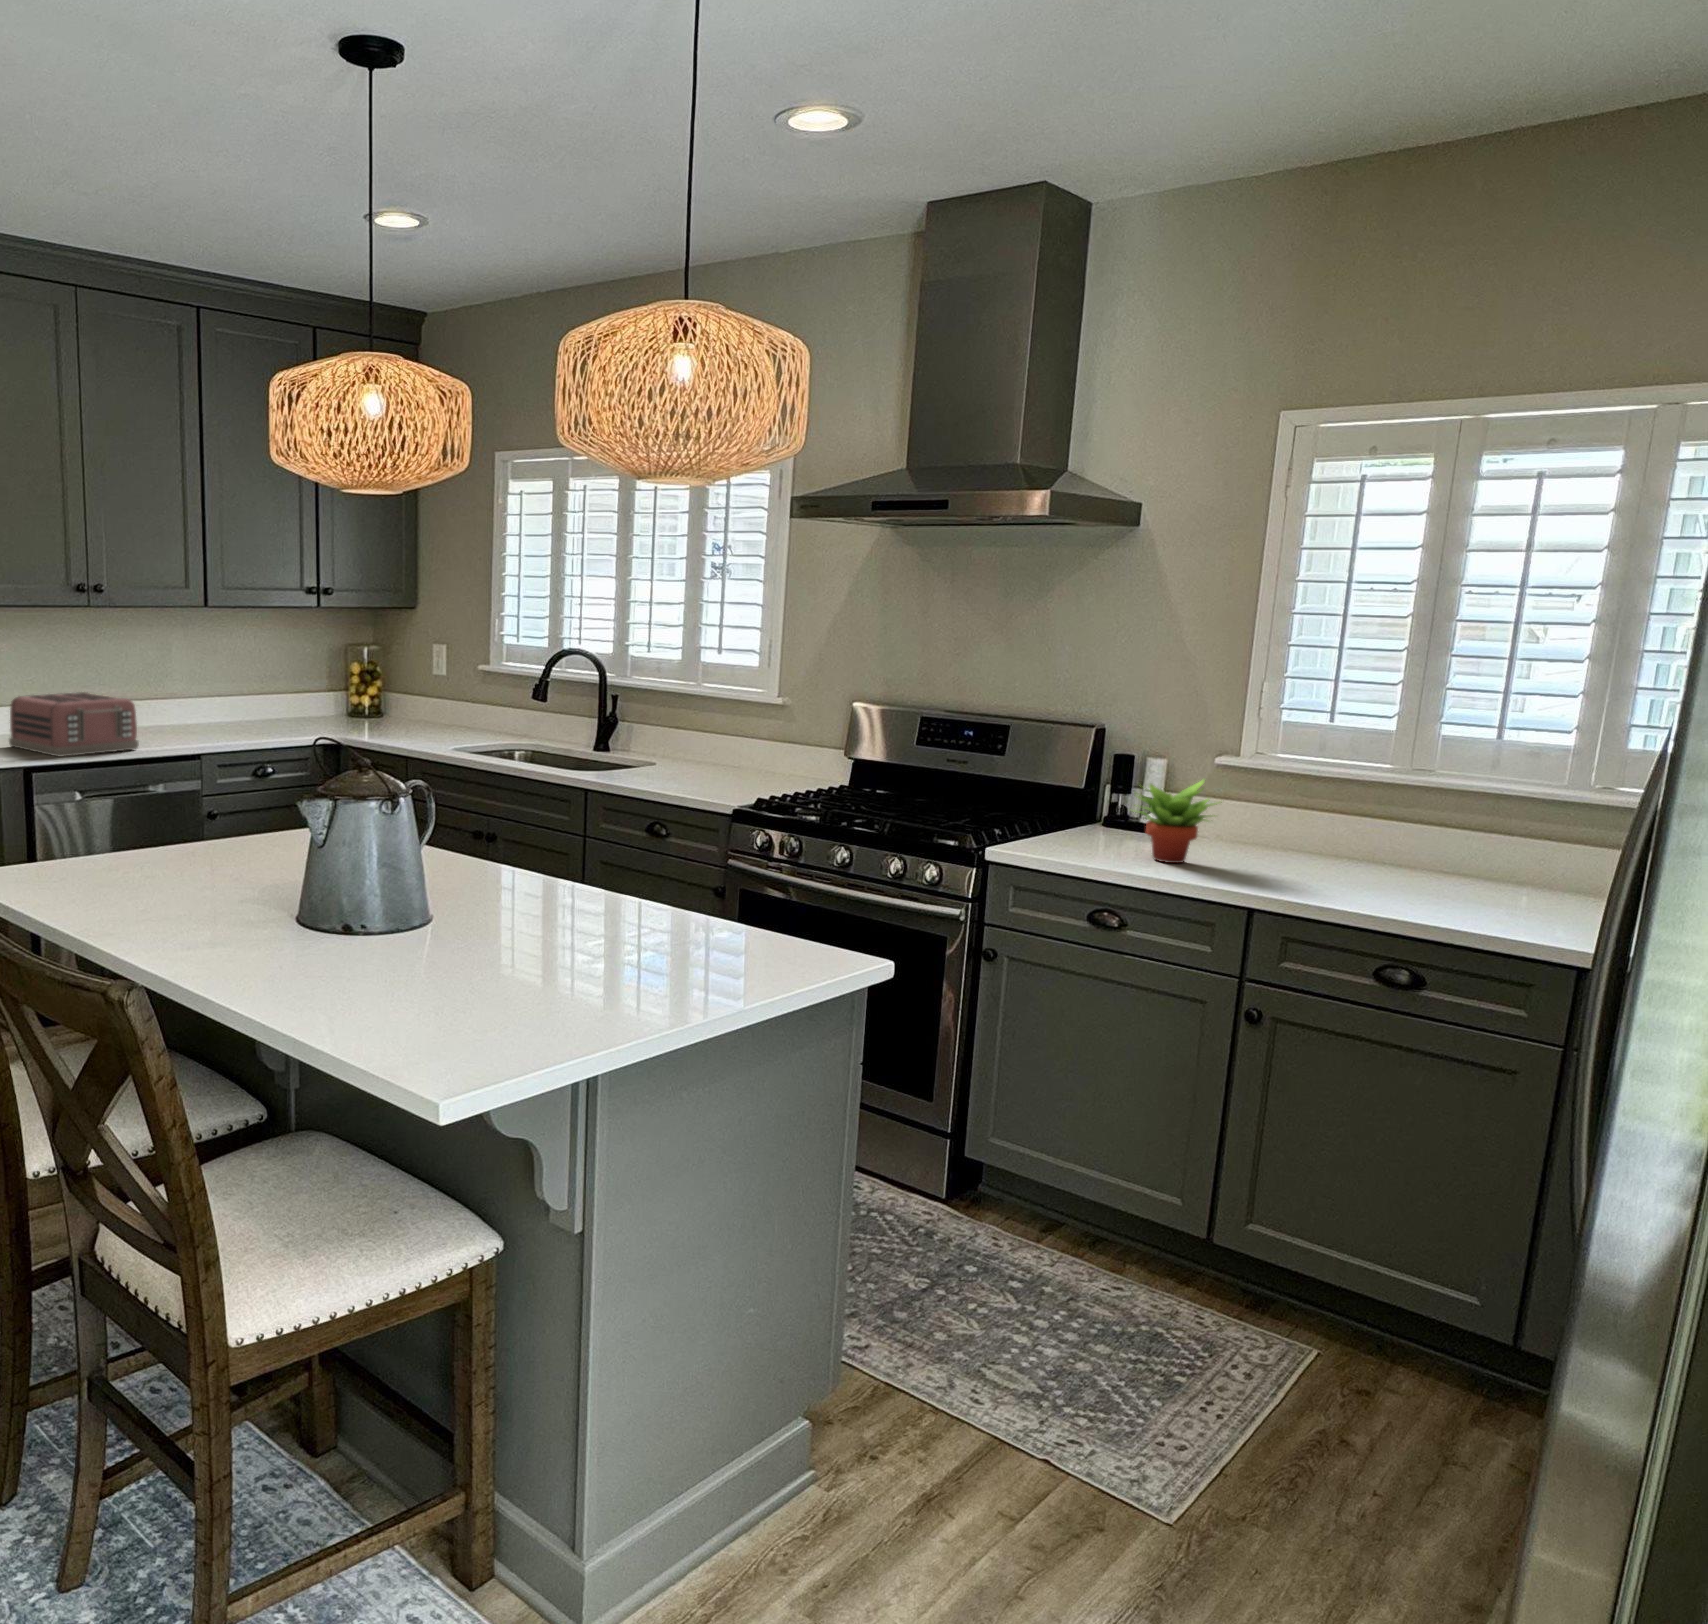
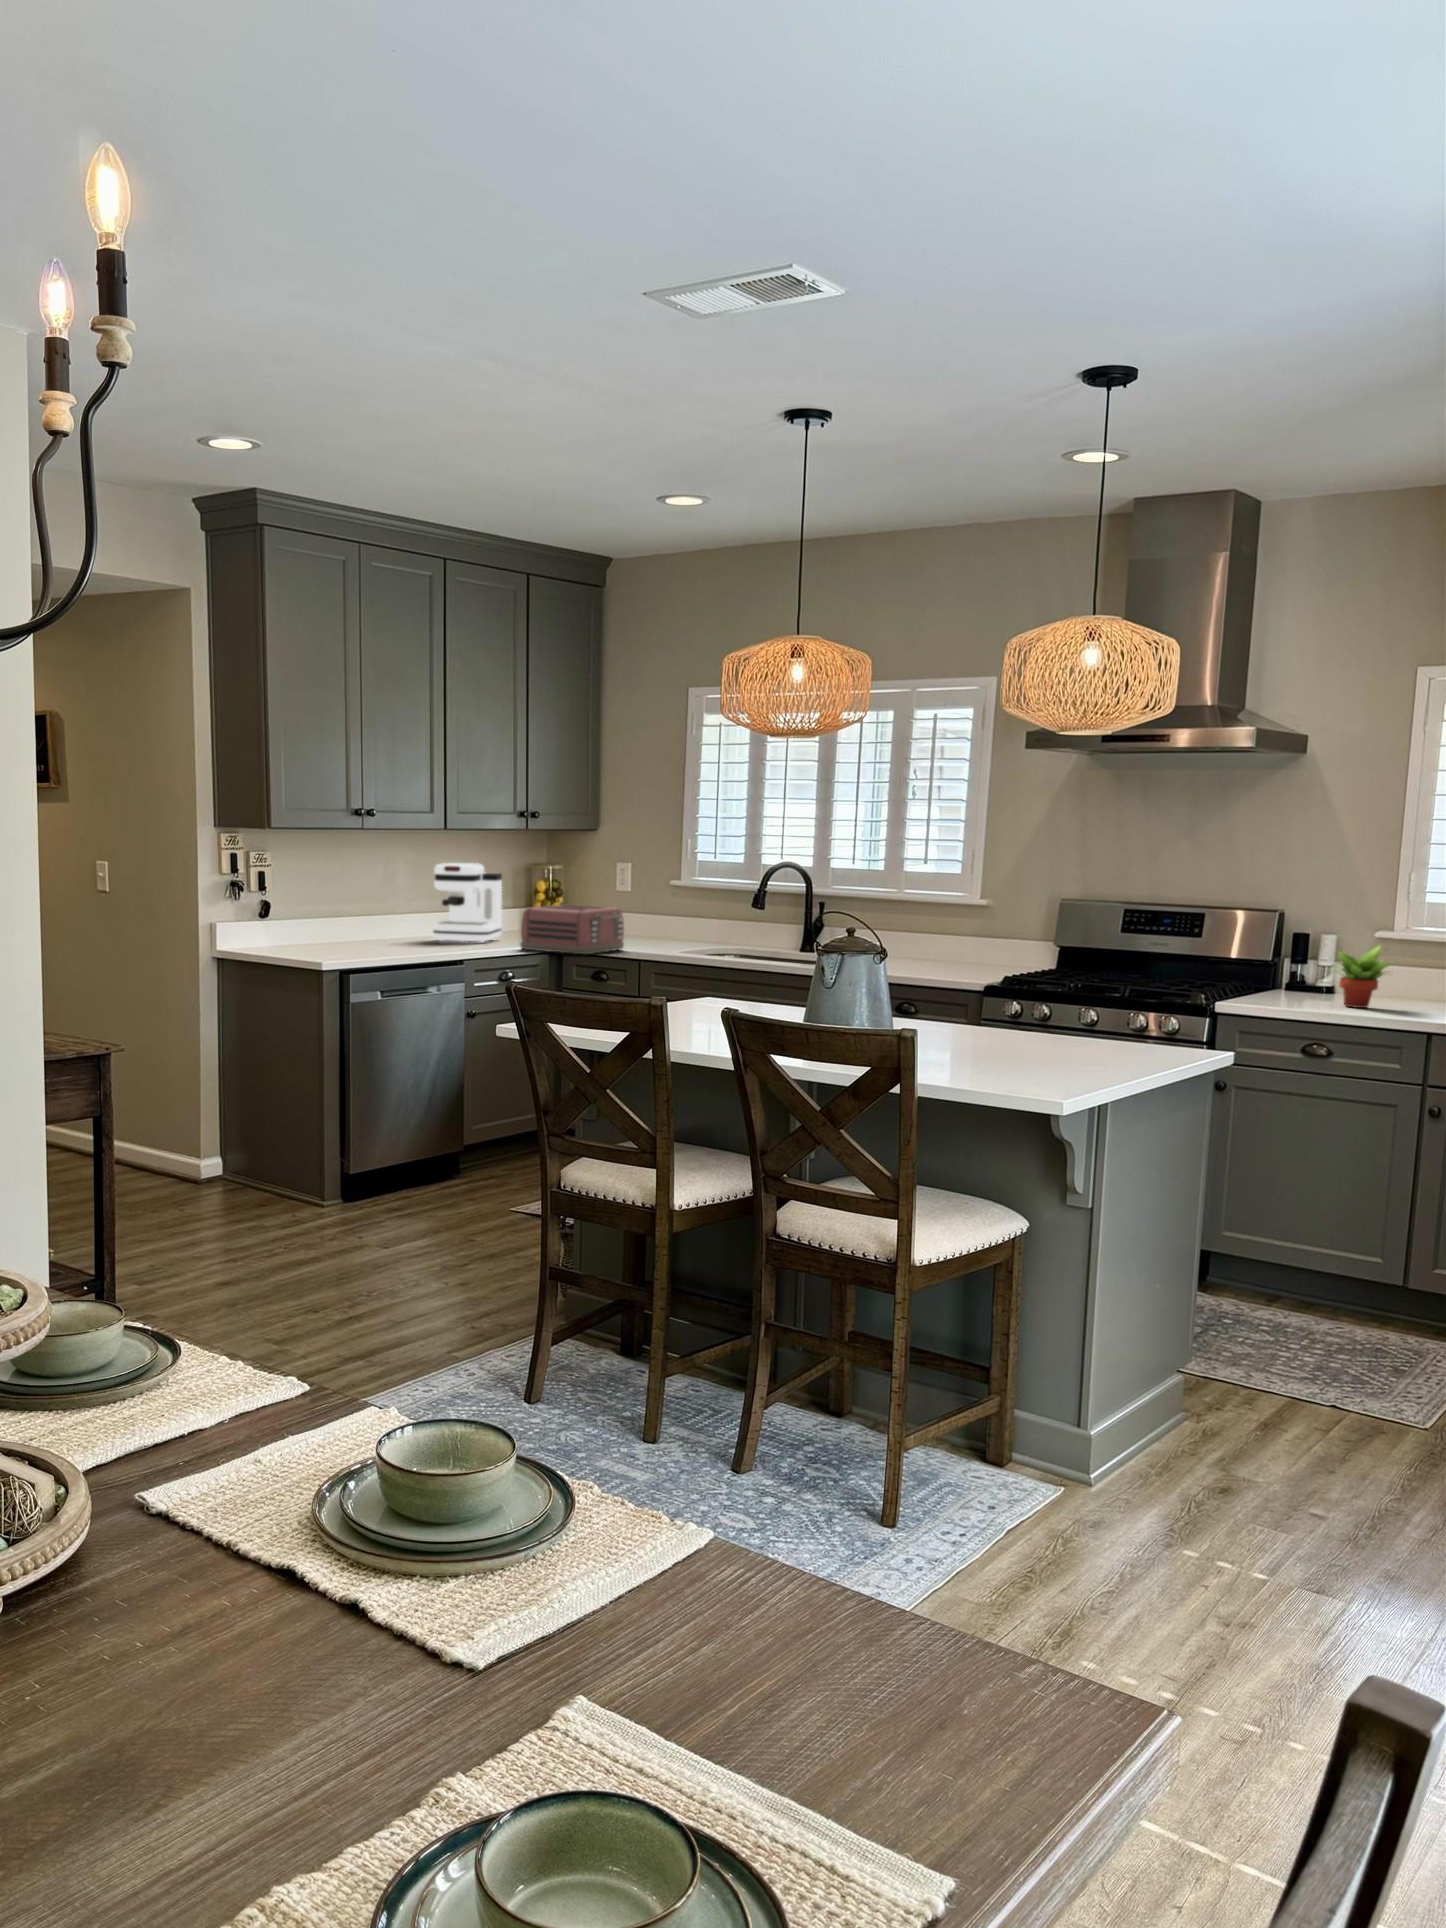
coffee maker: none [212,642,292,729] -> present [433,863,502,943]
toaster: present [9,692,139,757] -> present [520,904,624,954]

